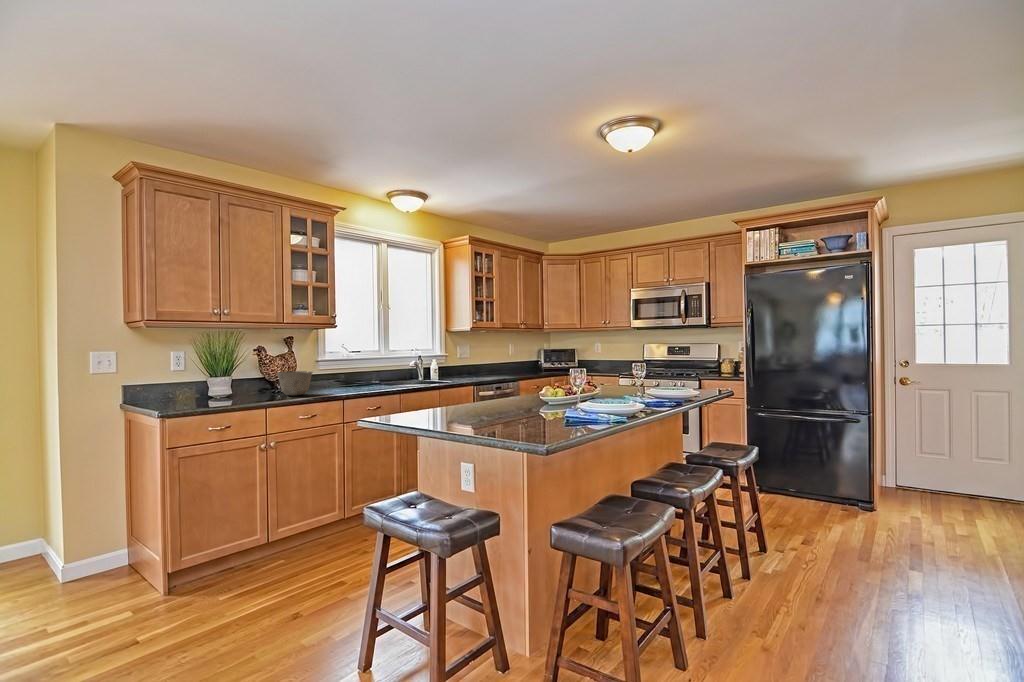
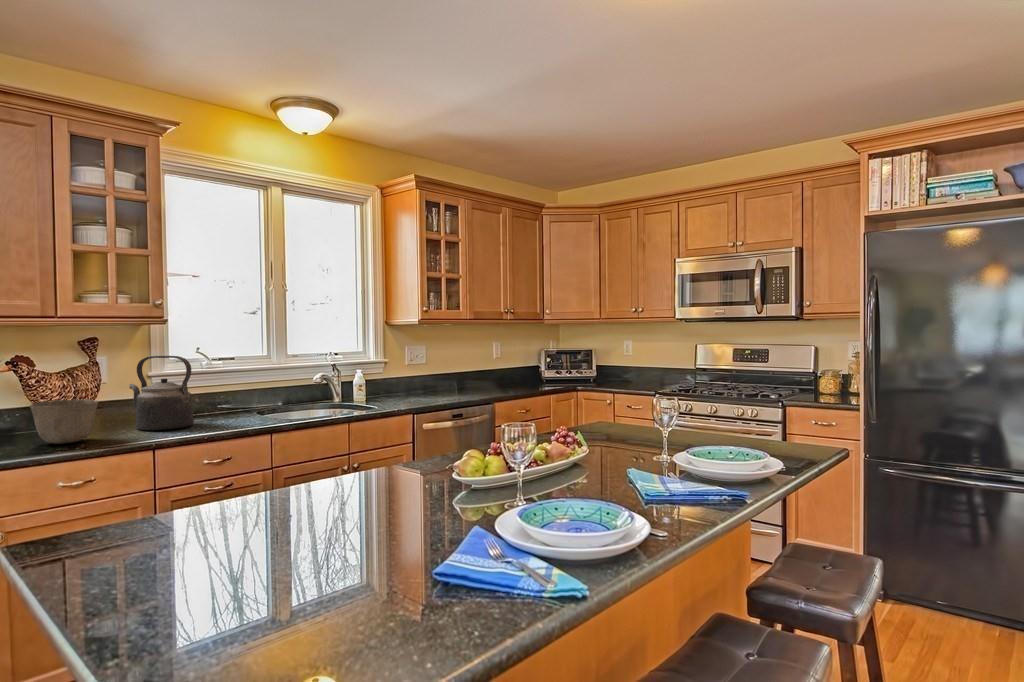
kettle: none [316,347,355,391] -> present [129,356,194,430]

